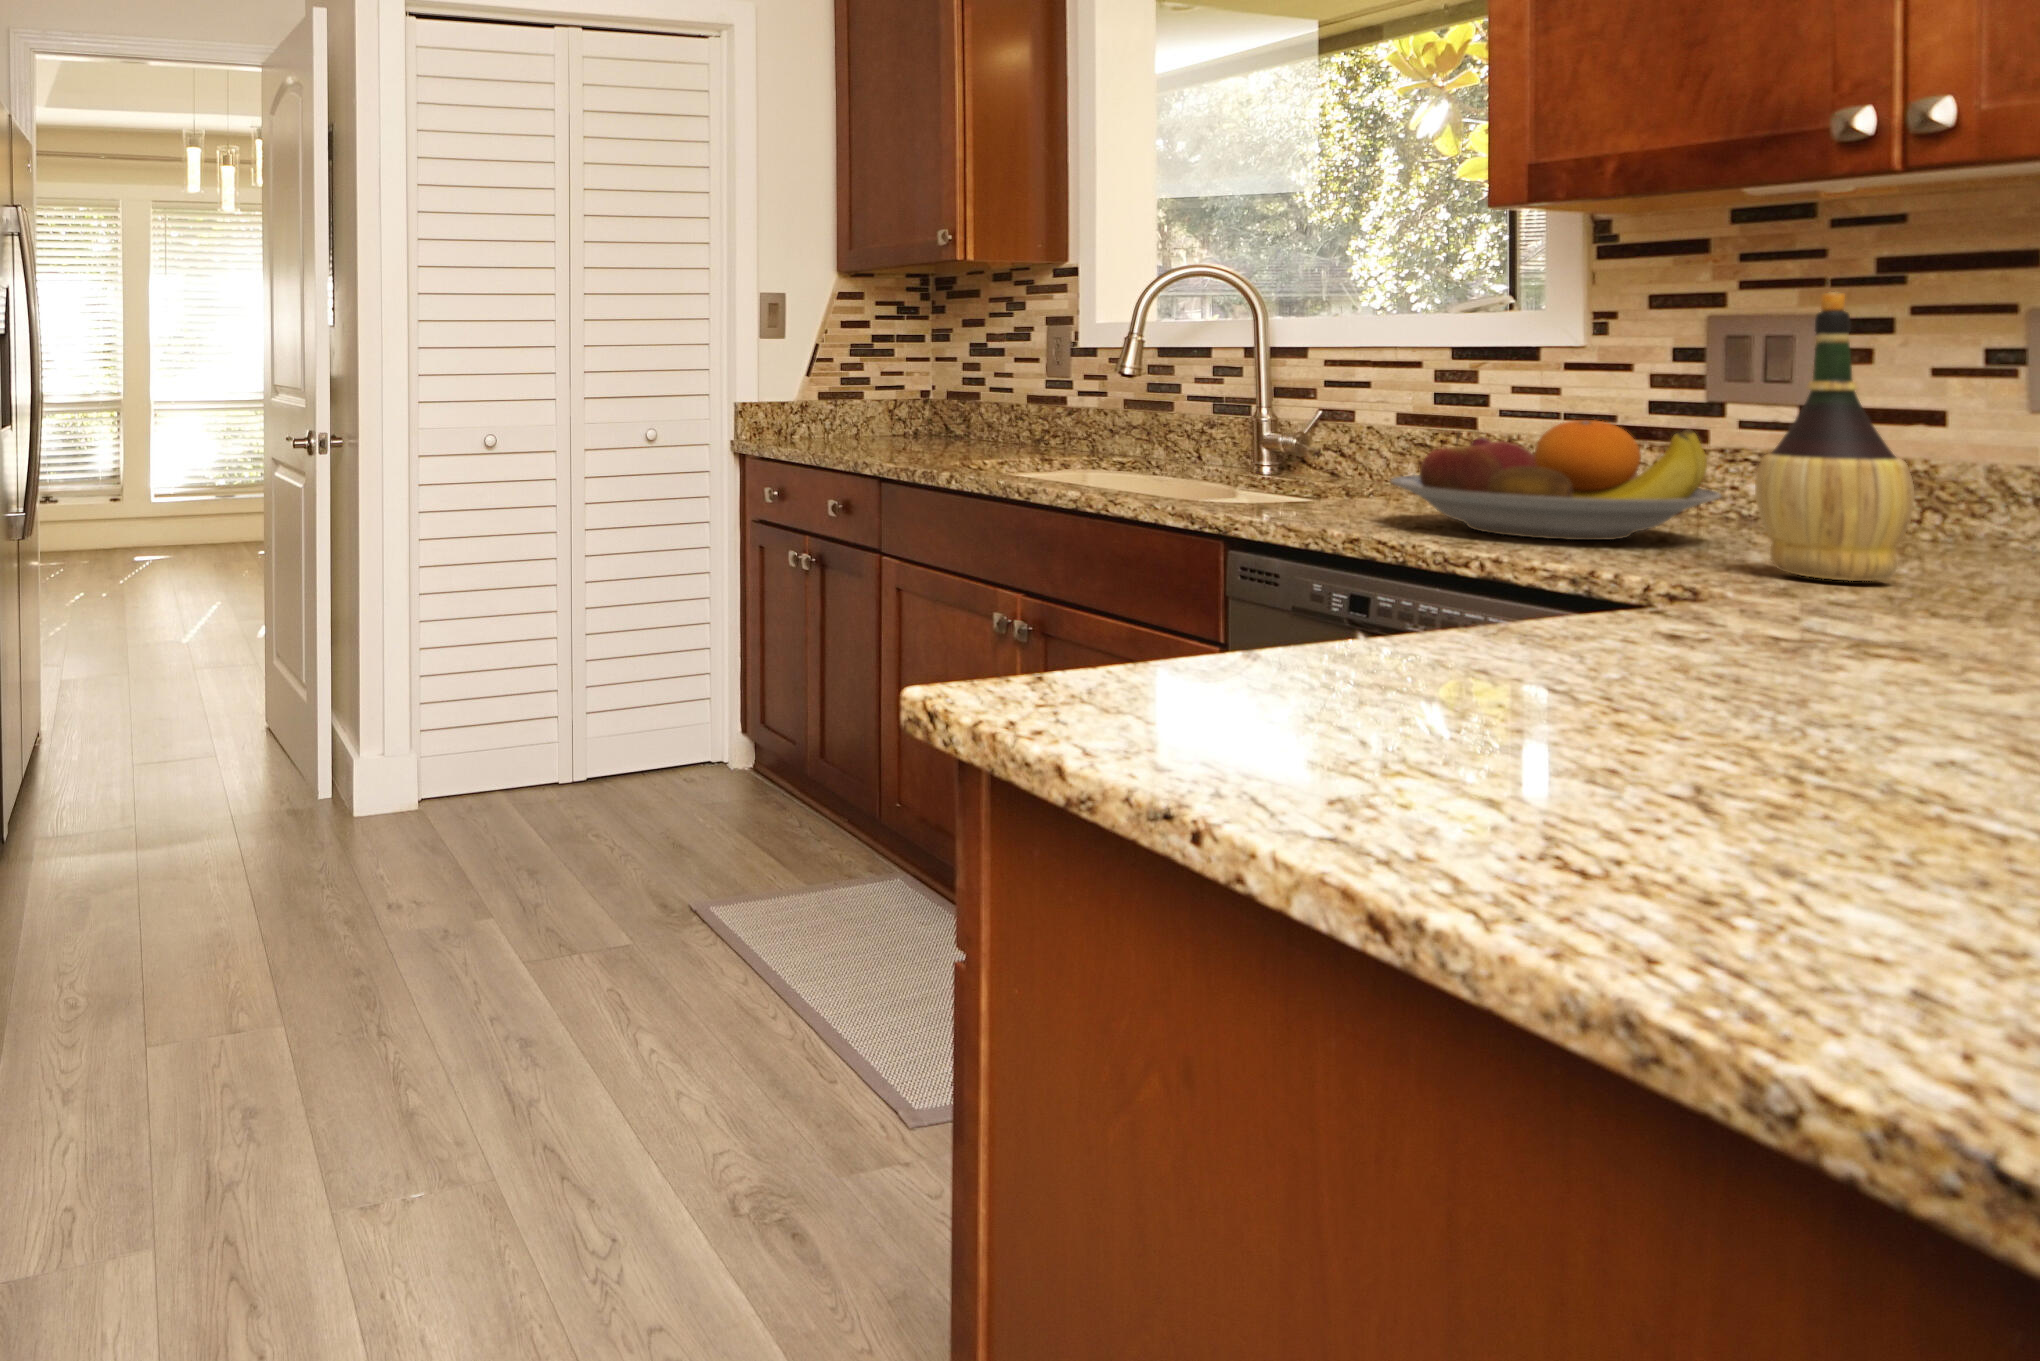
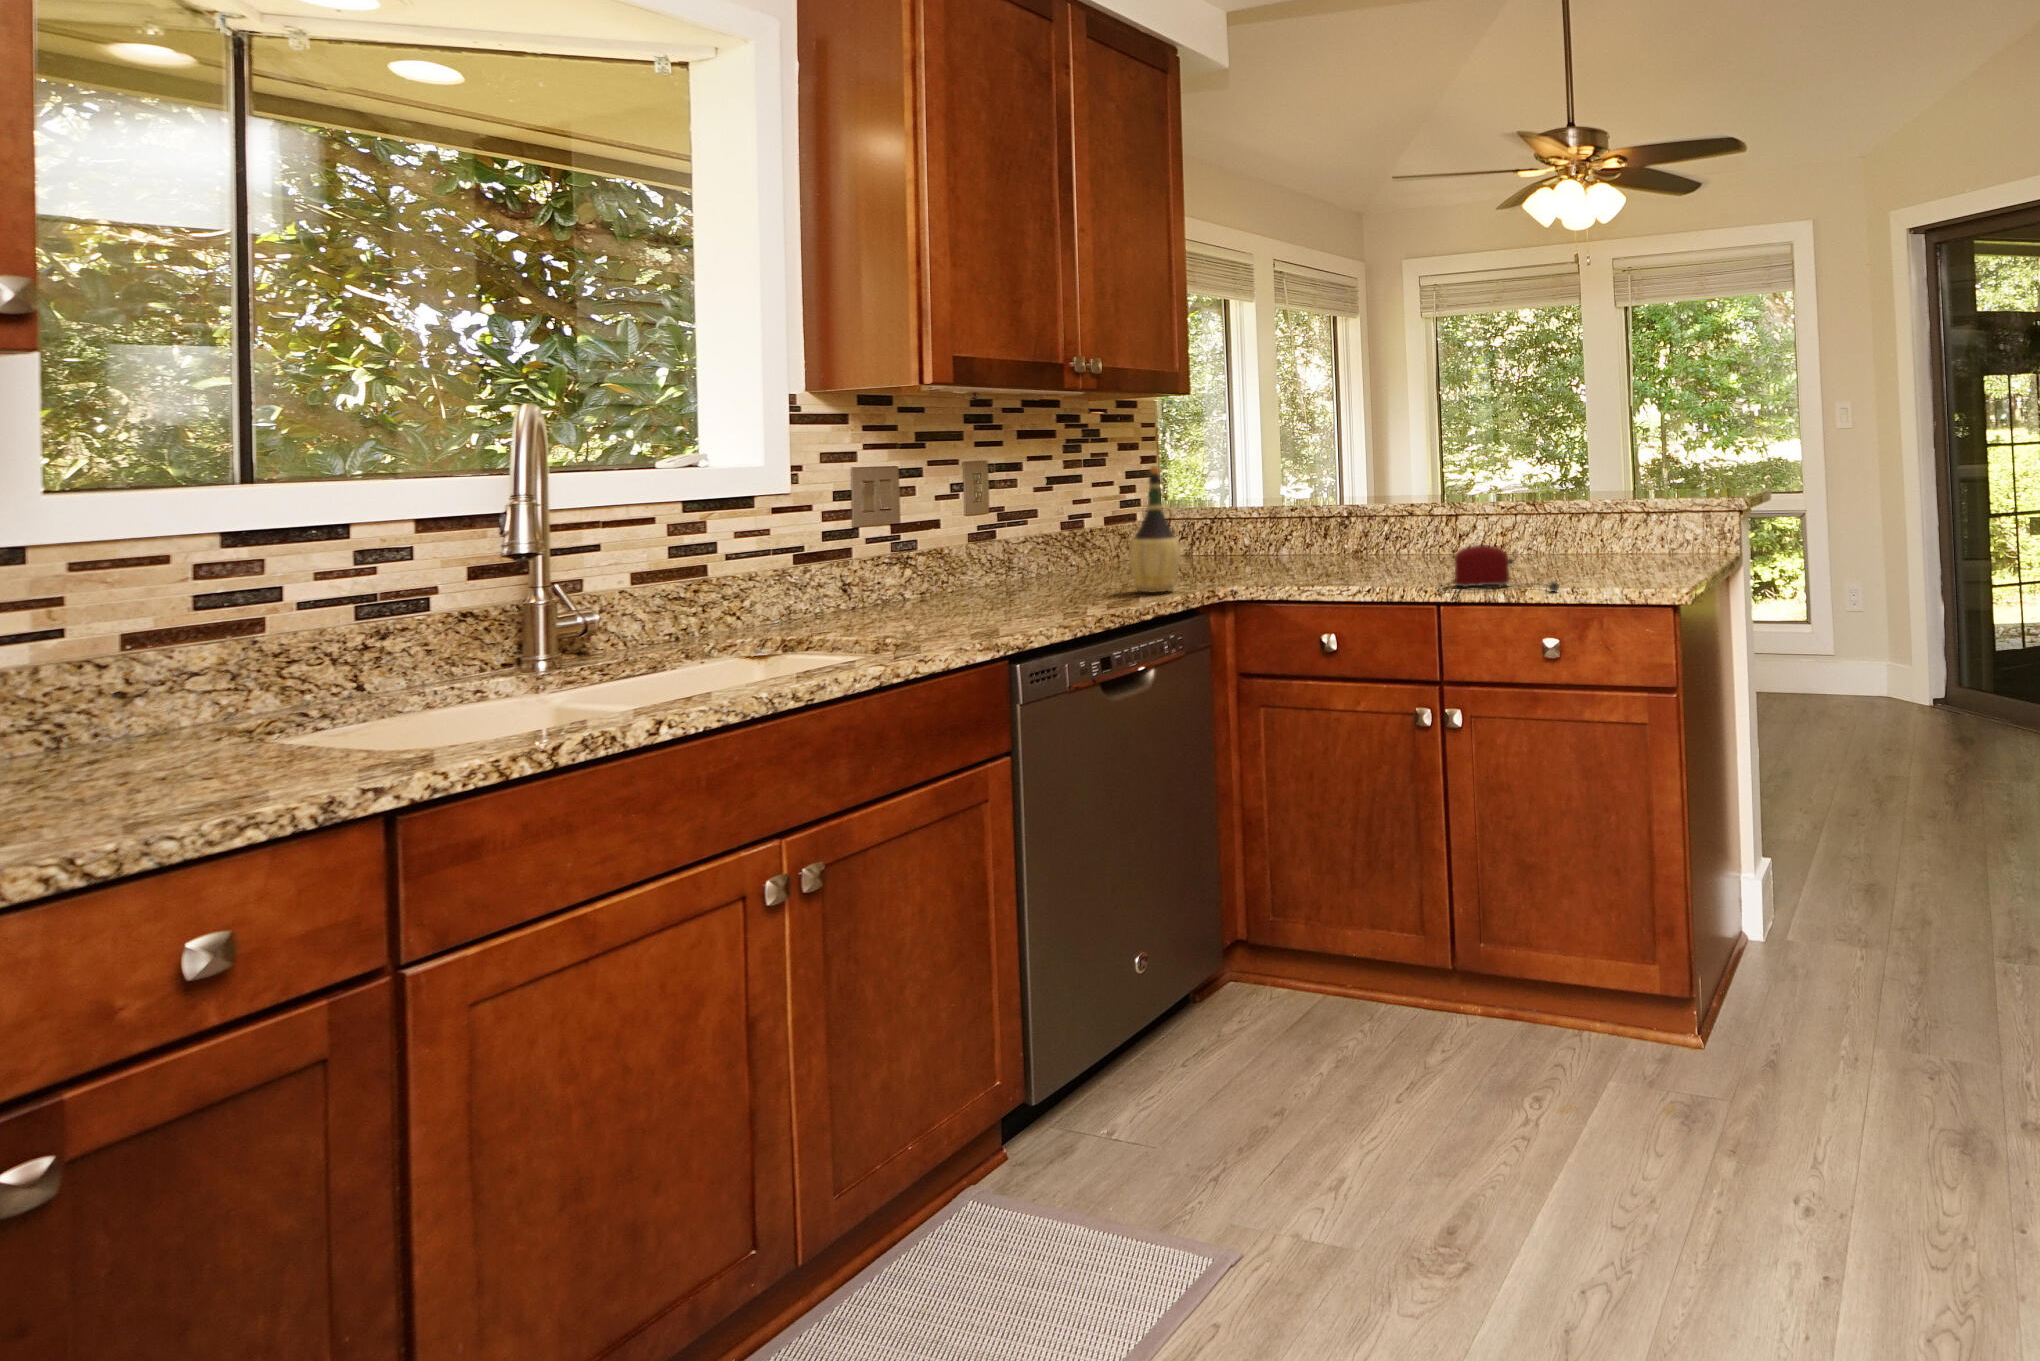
fruit bowl: present [1391,420,1721,540] -> none [921,540,1097,618]
toaster: none [1442,560,1862,732] -> present [1440,545,1559,592]

